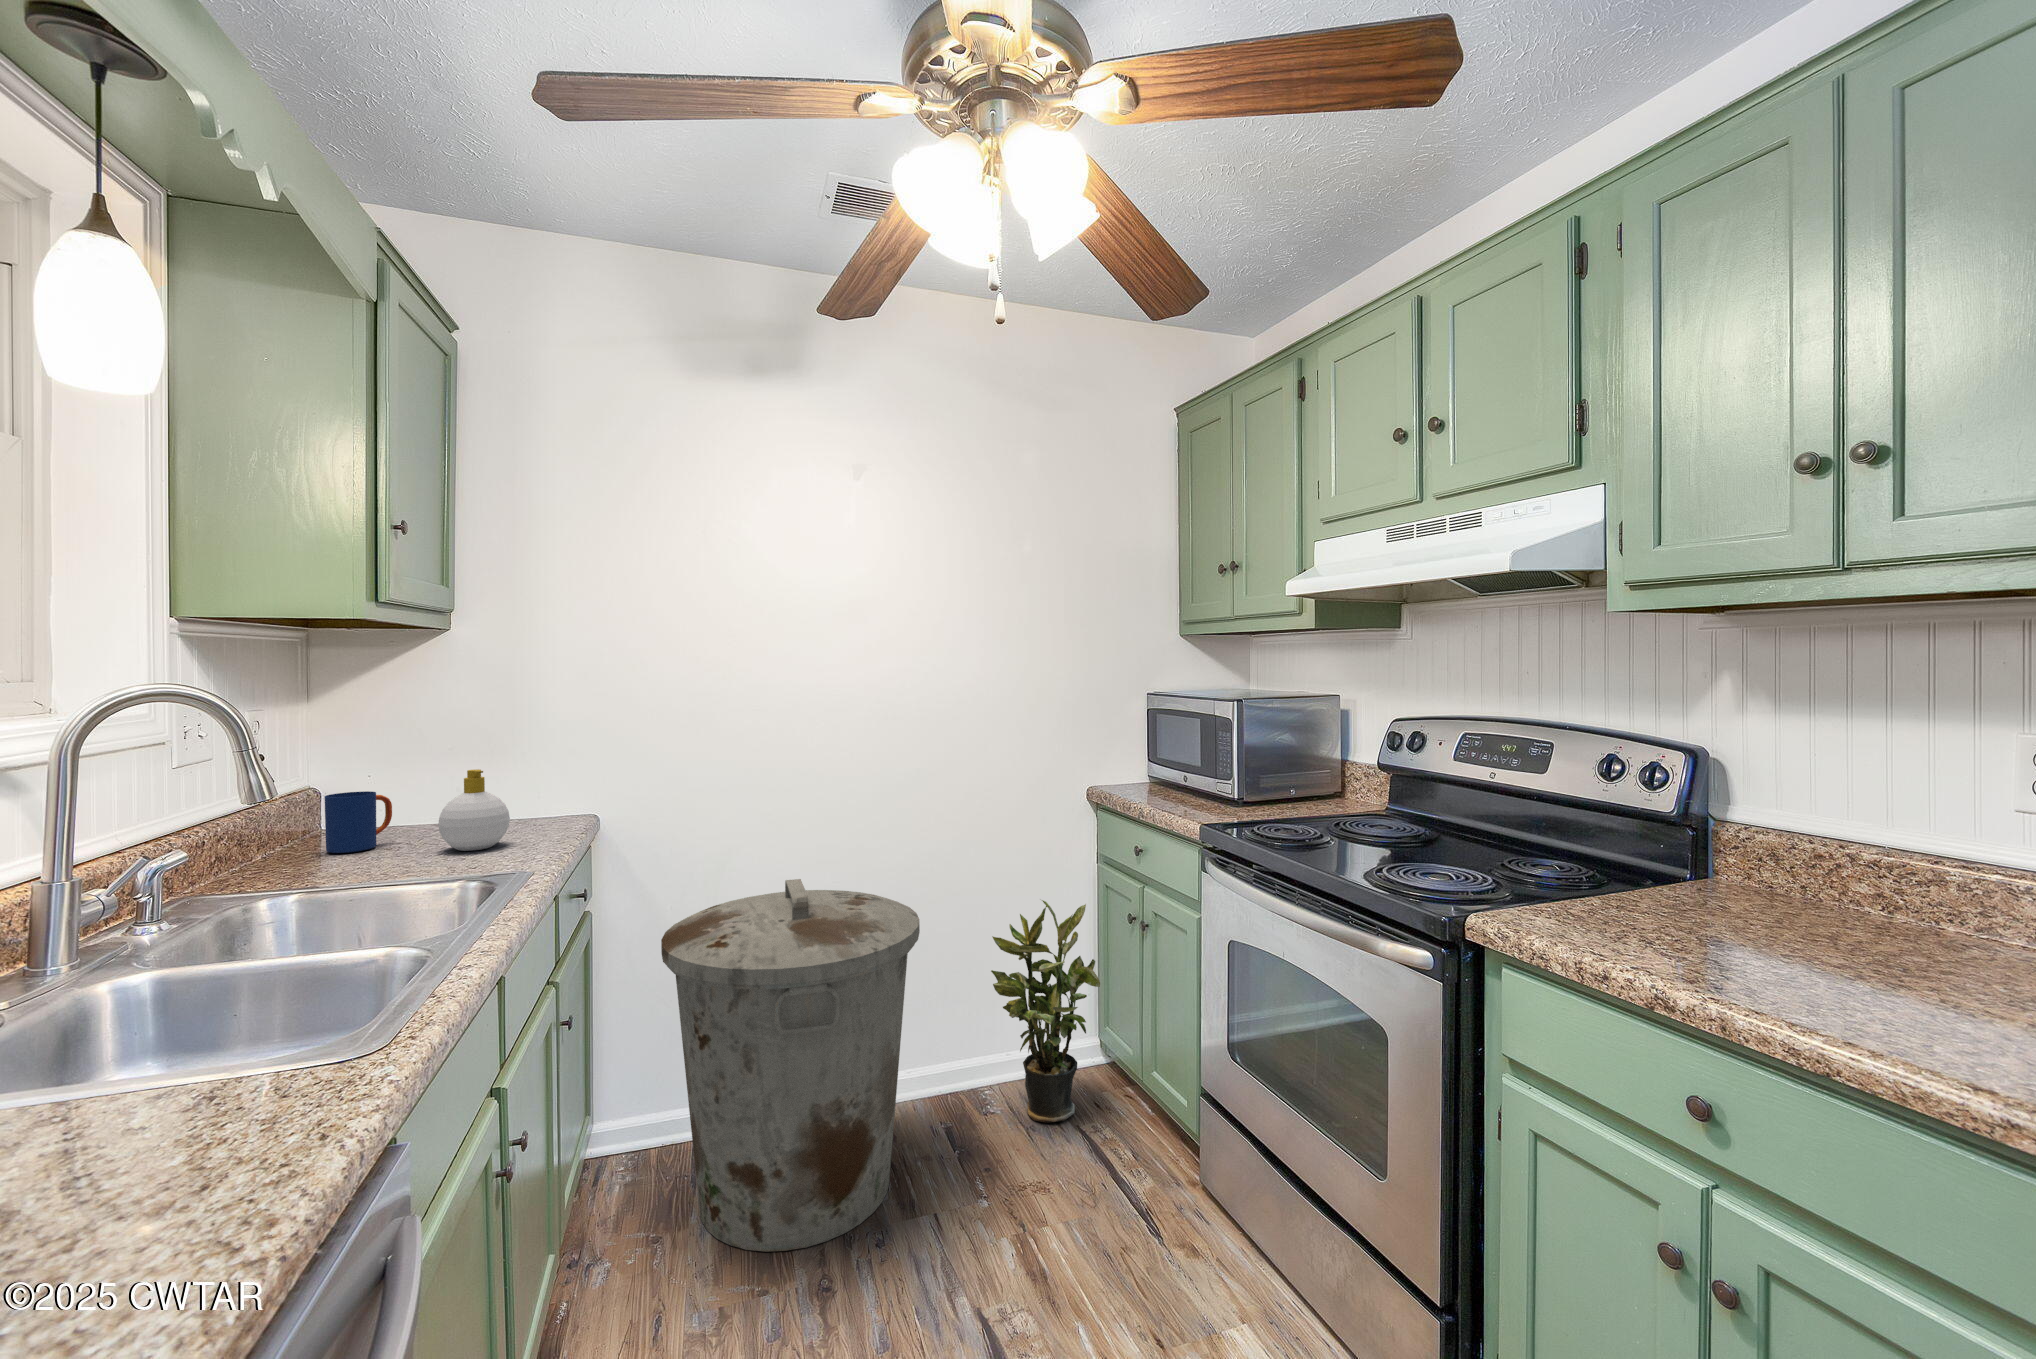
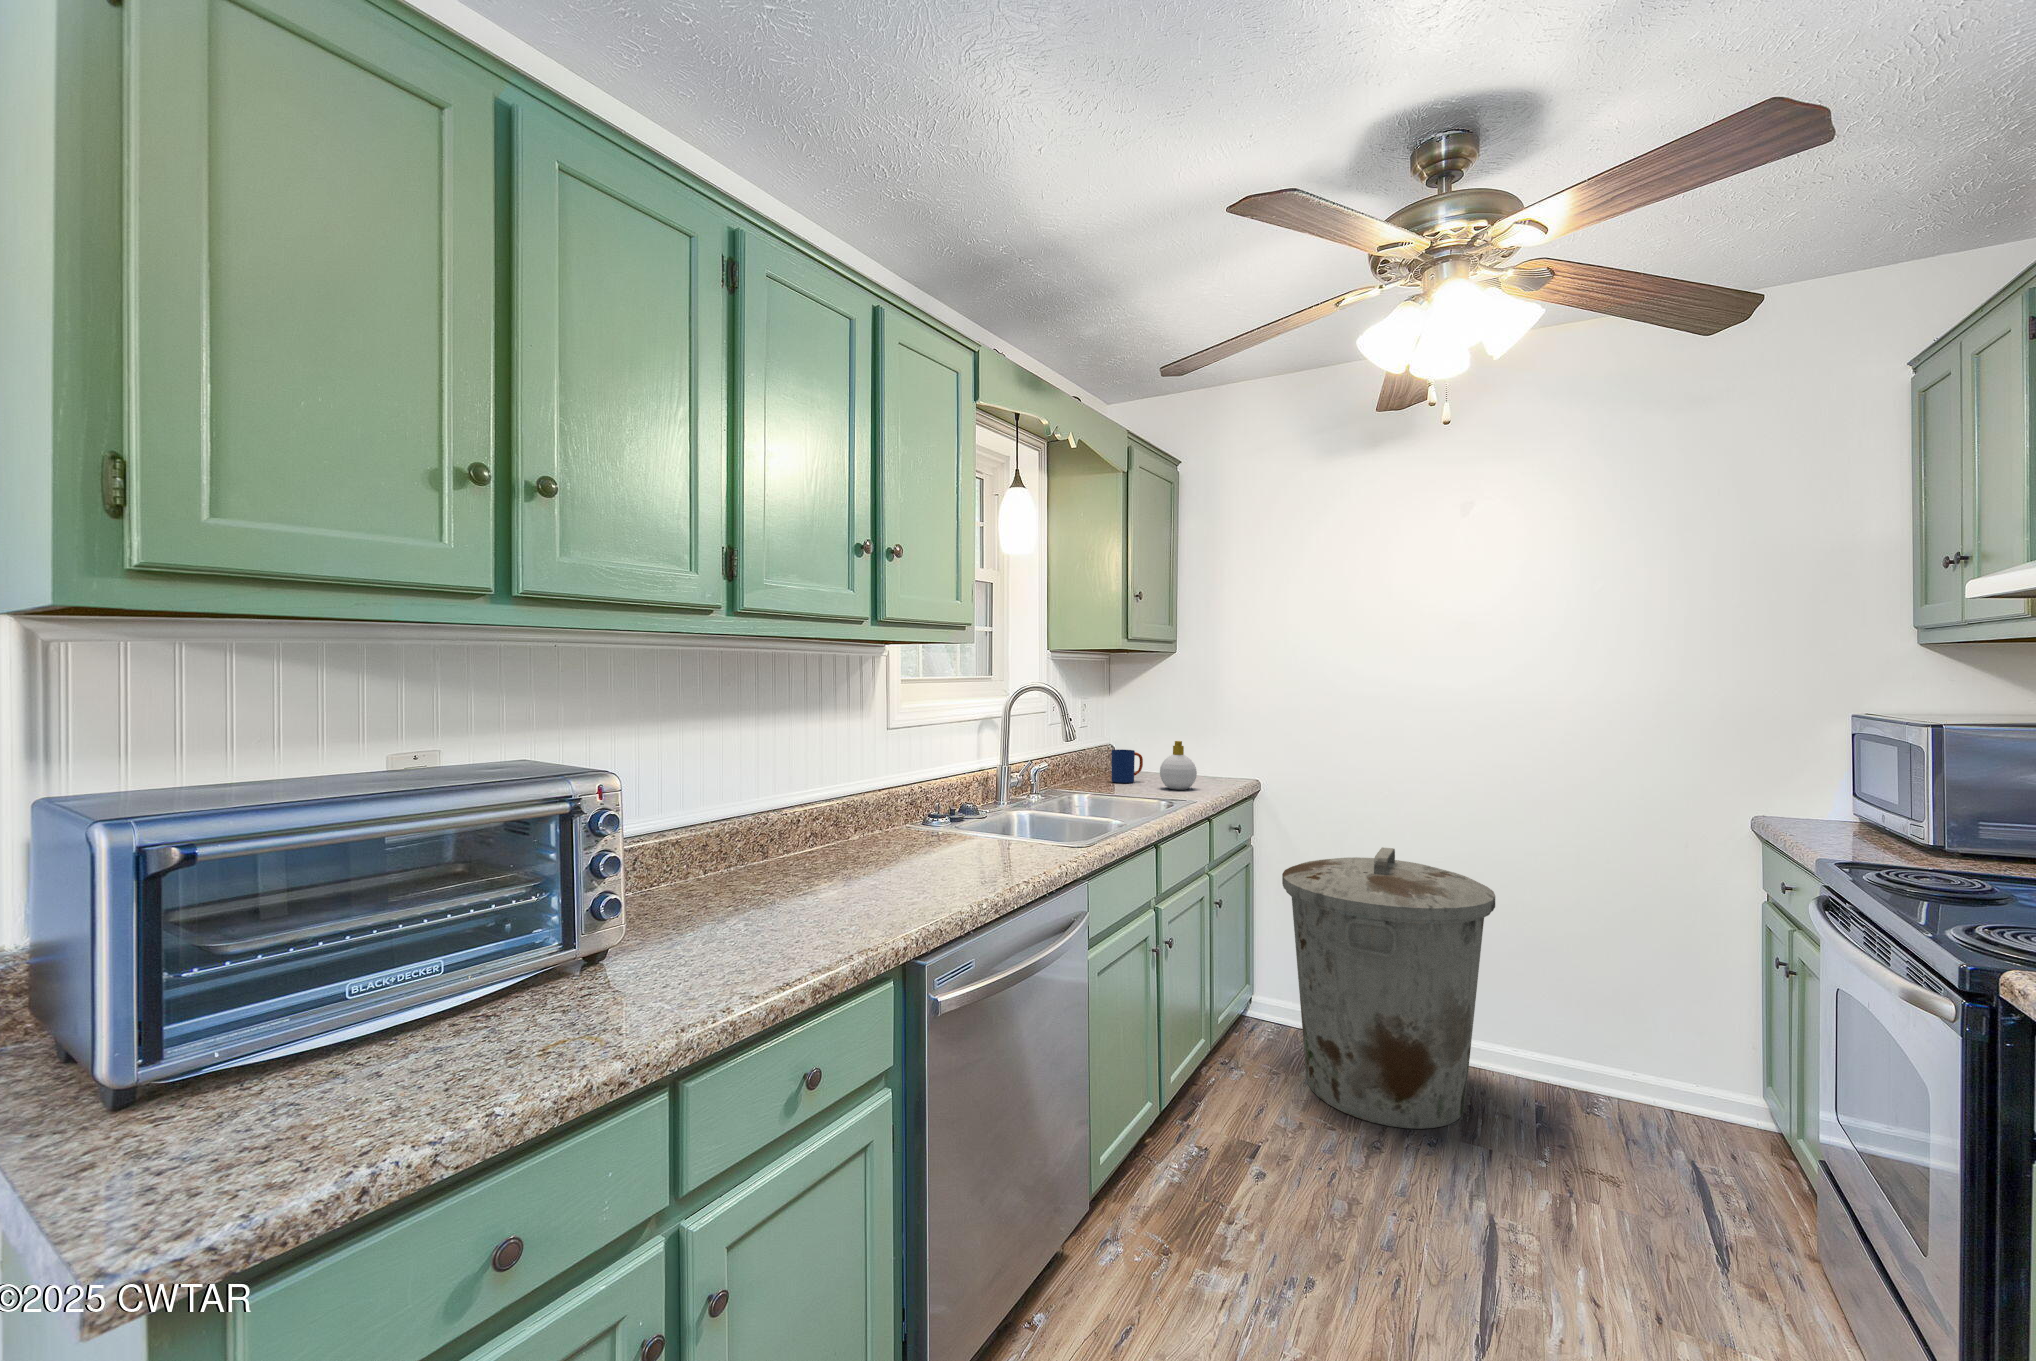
potted plant: present [991,900,1100,1123] -> none [1589,920,1738,1152]

